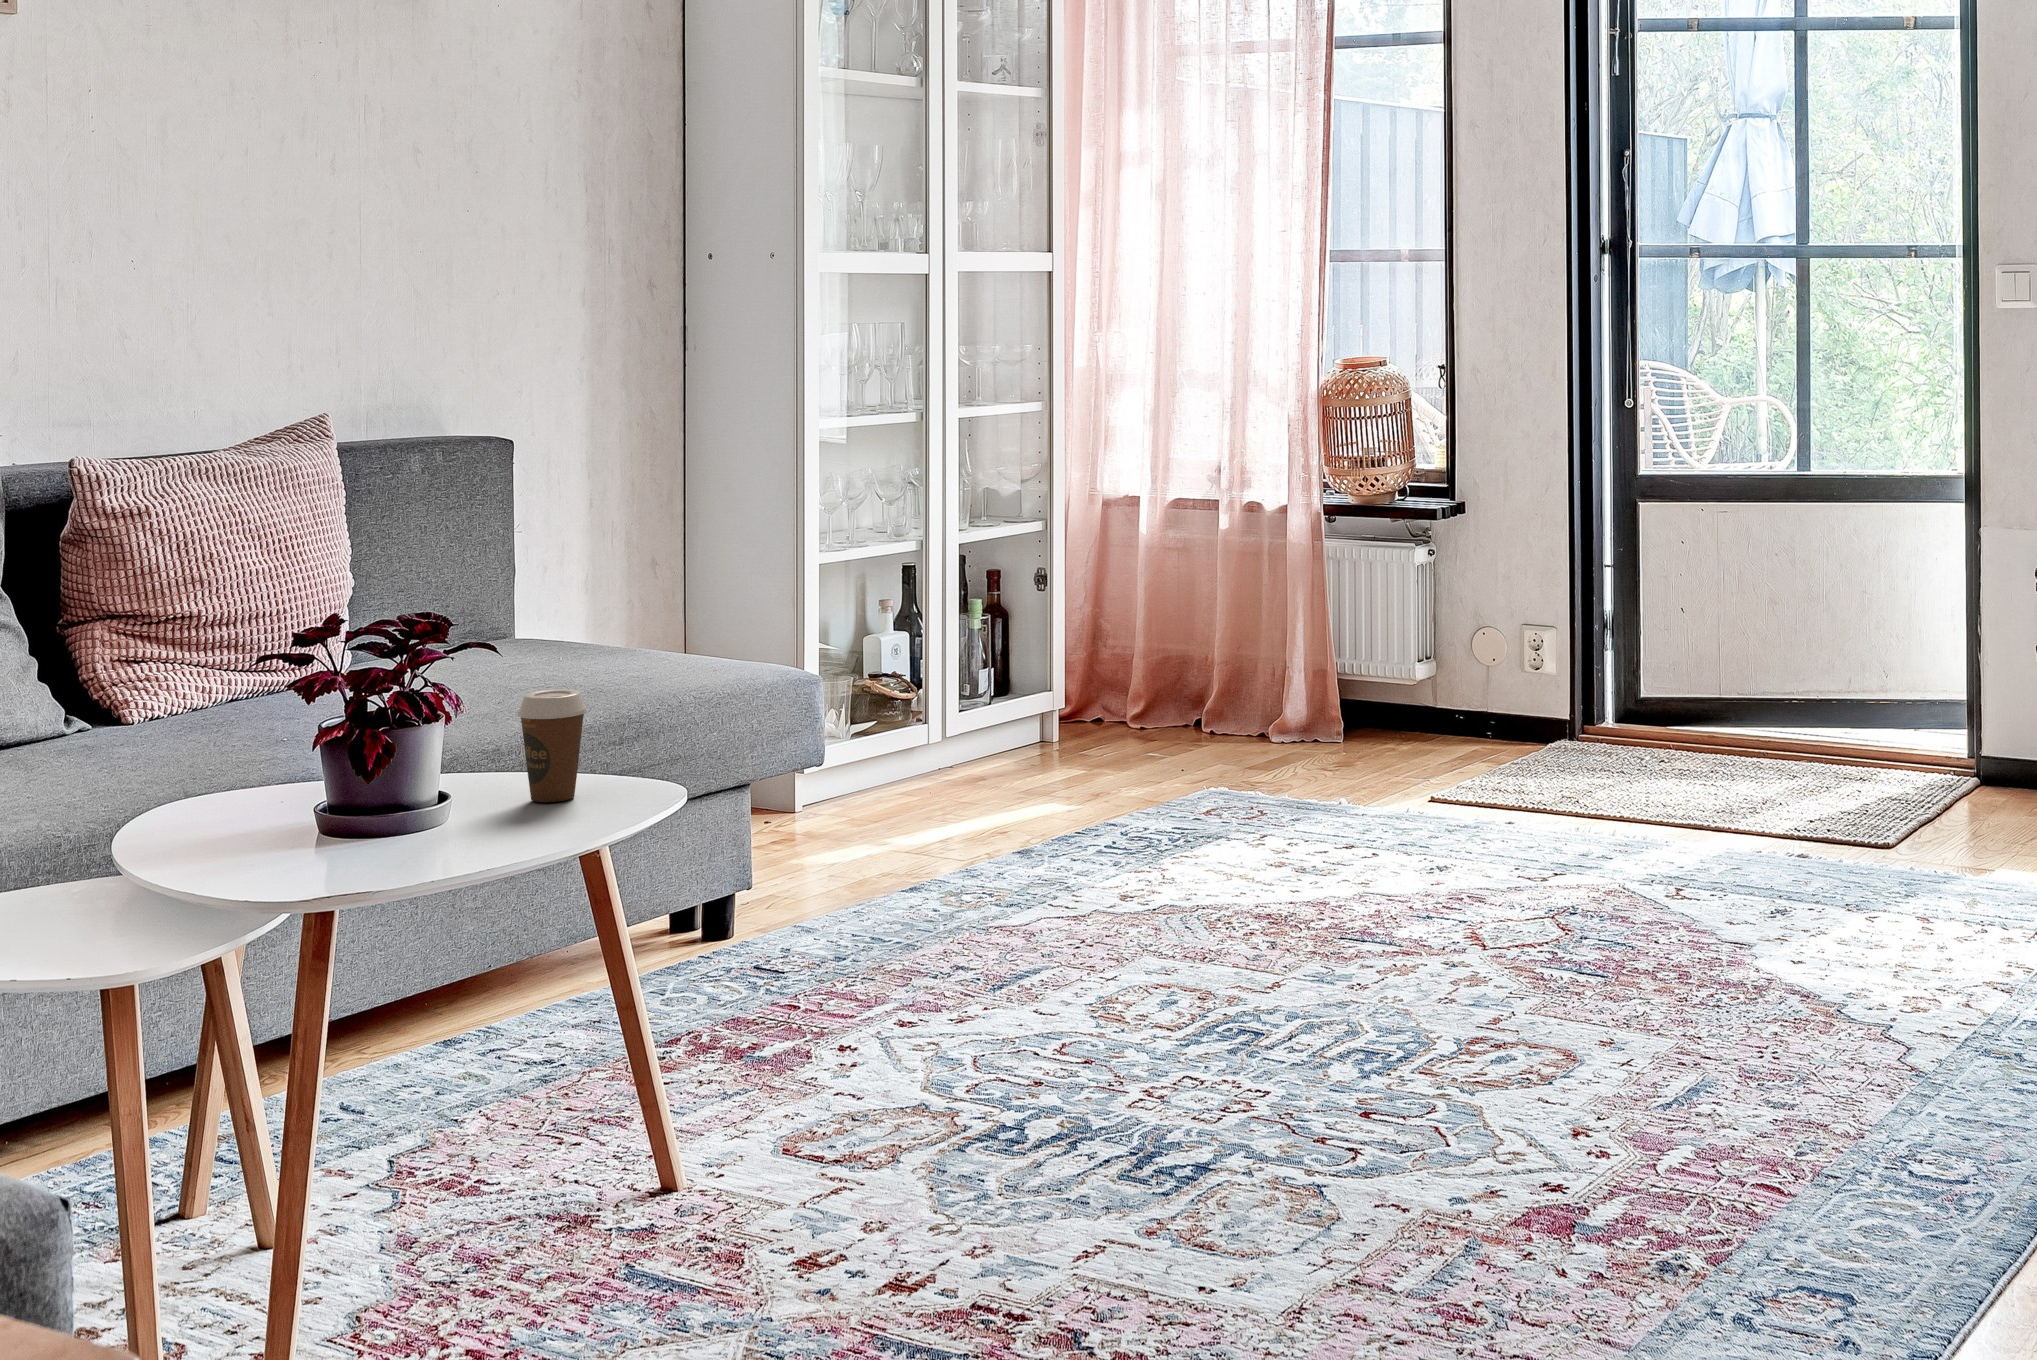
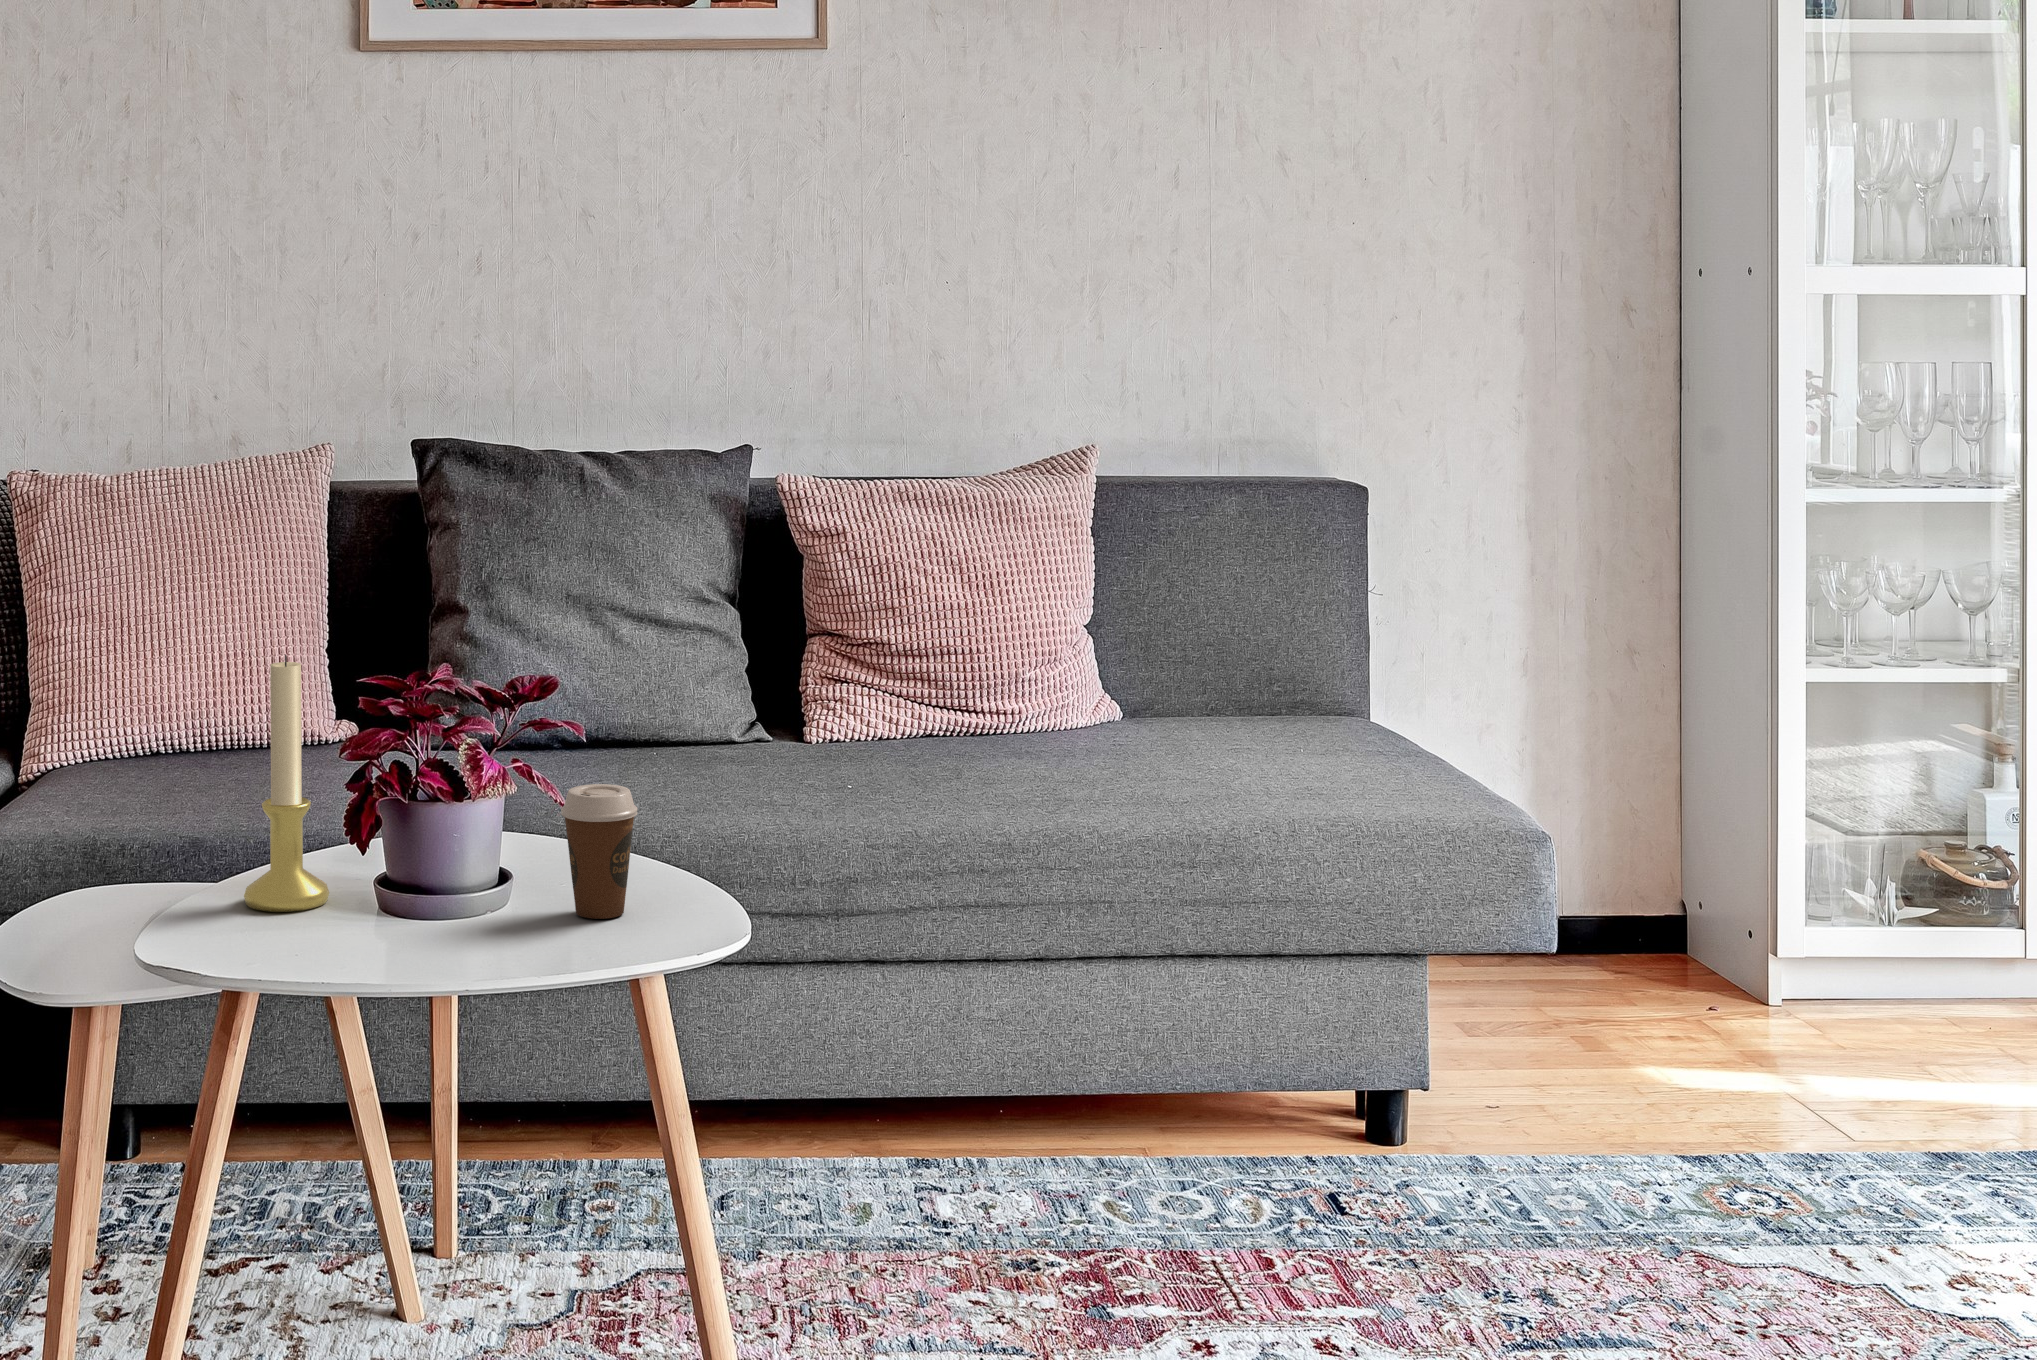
candle holder: none [223,616,313,864] -> present [244,655,329,912]

